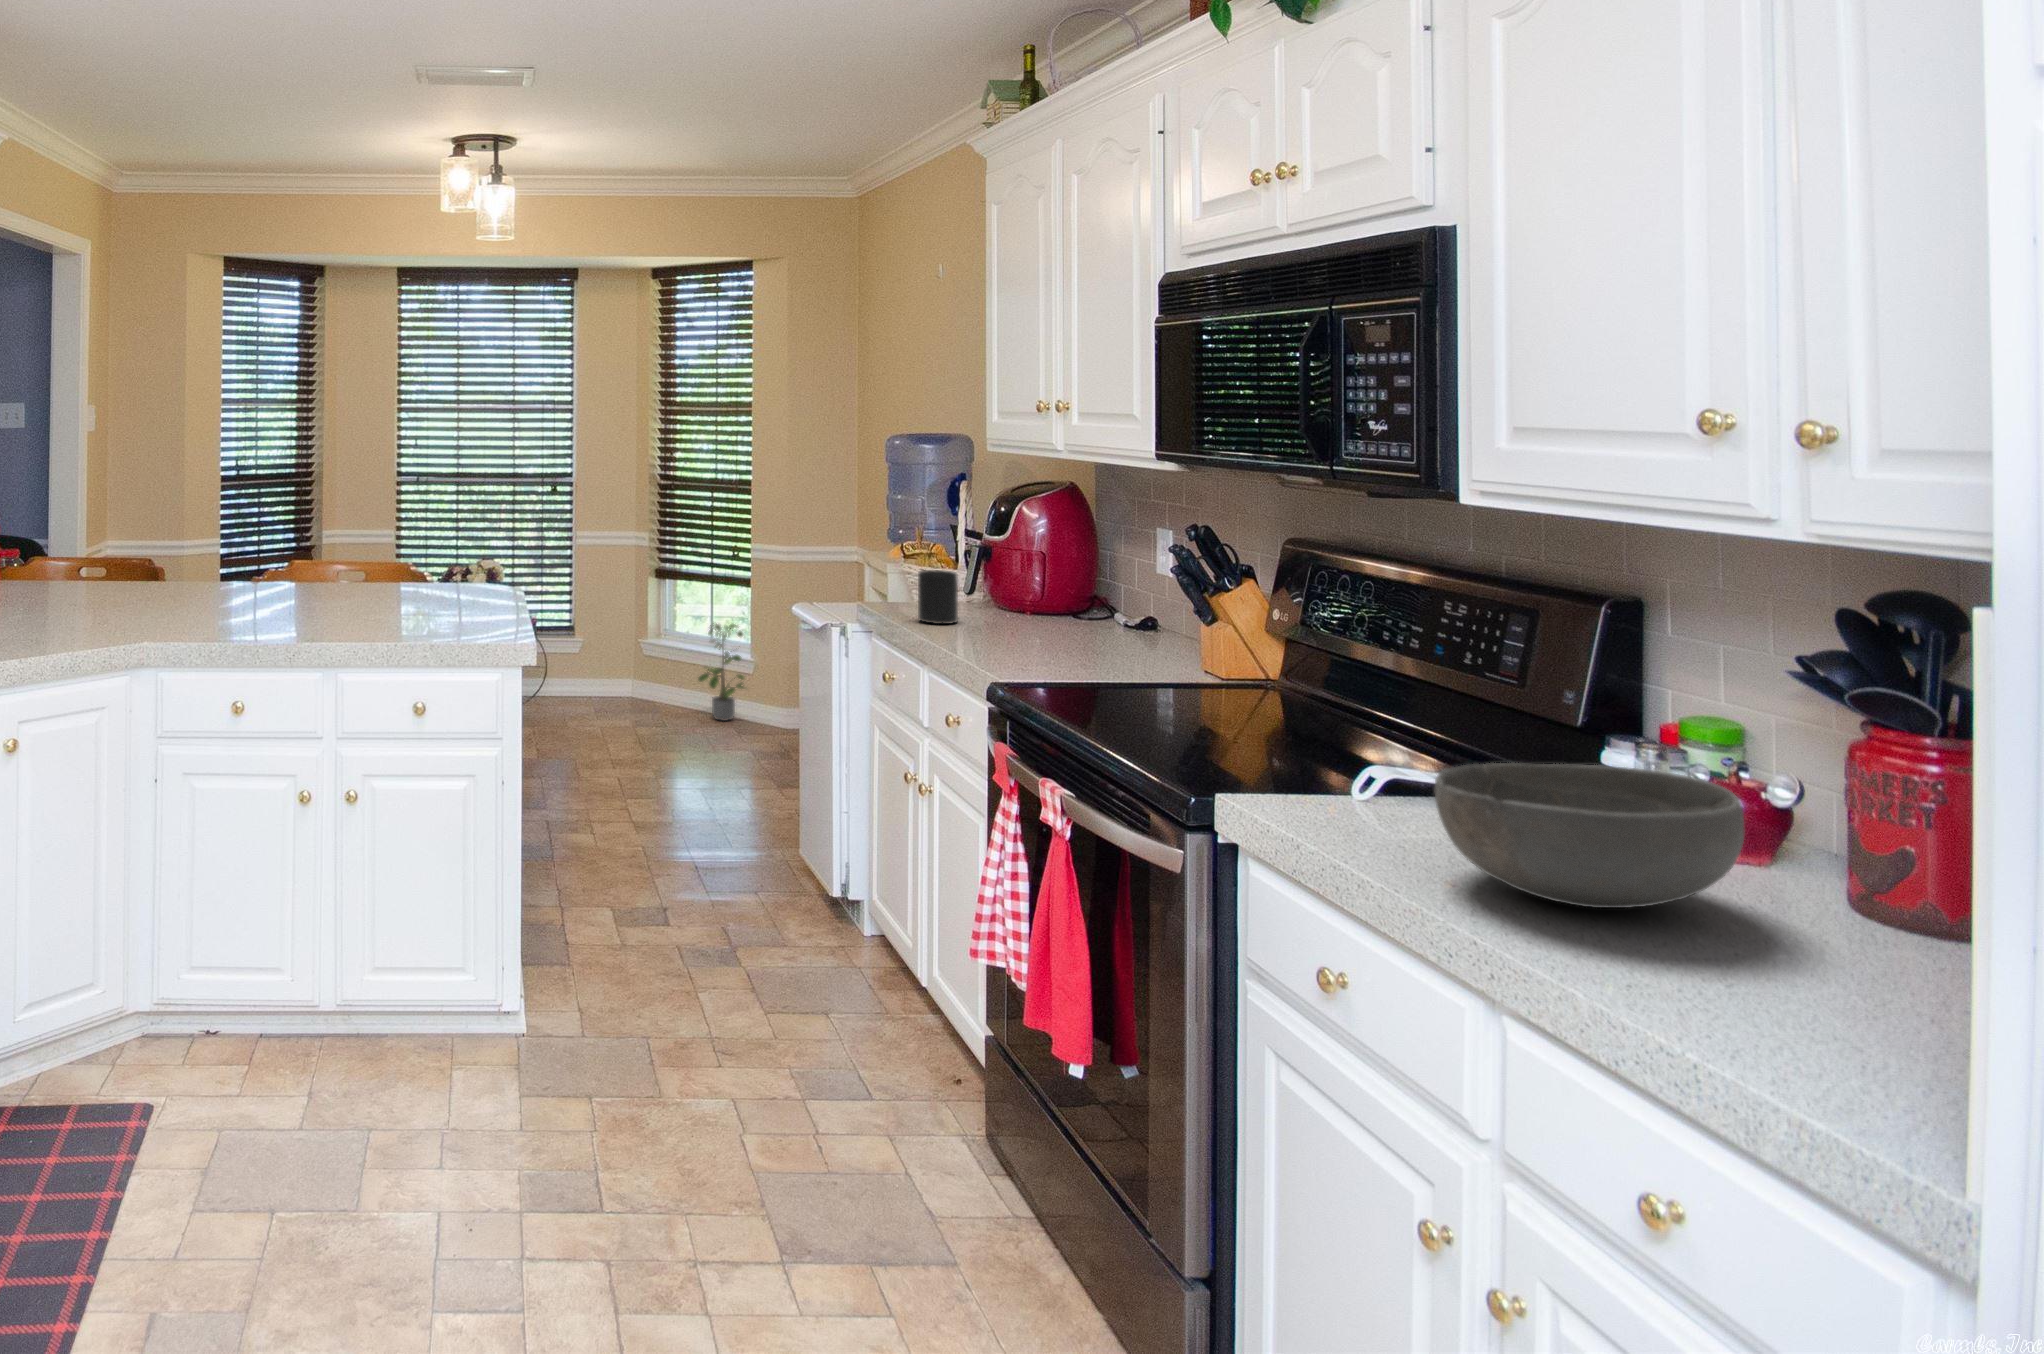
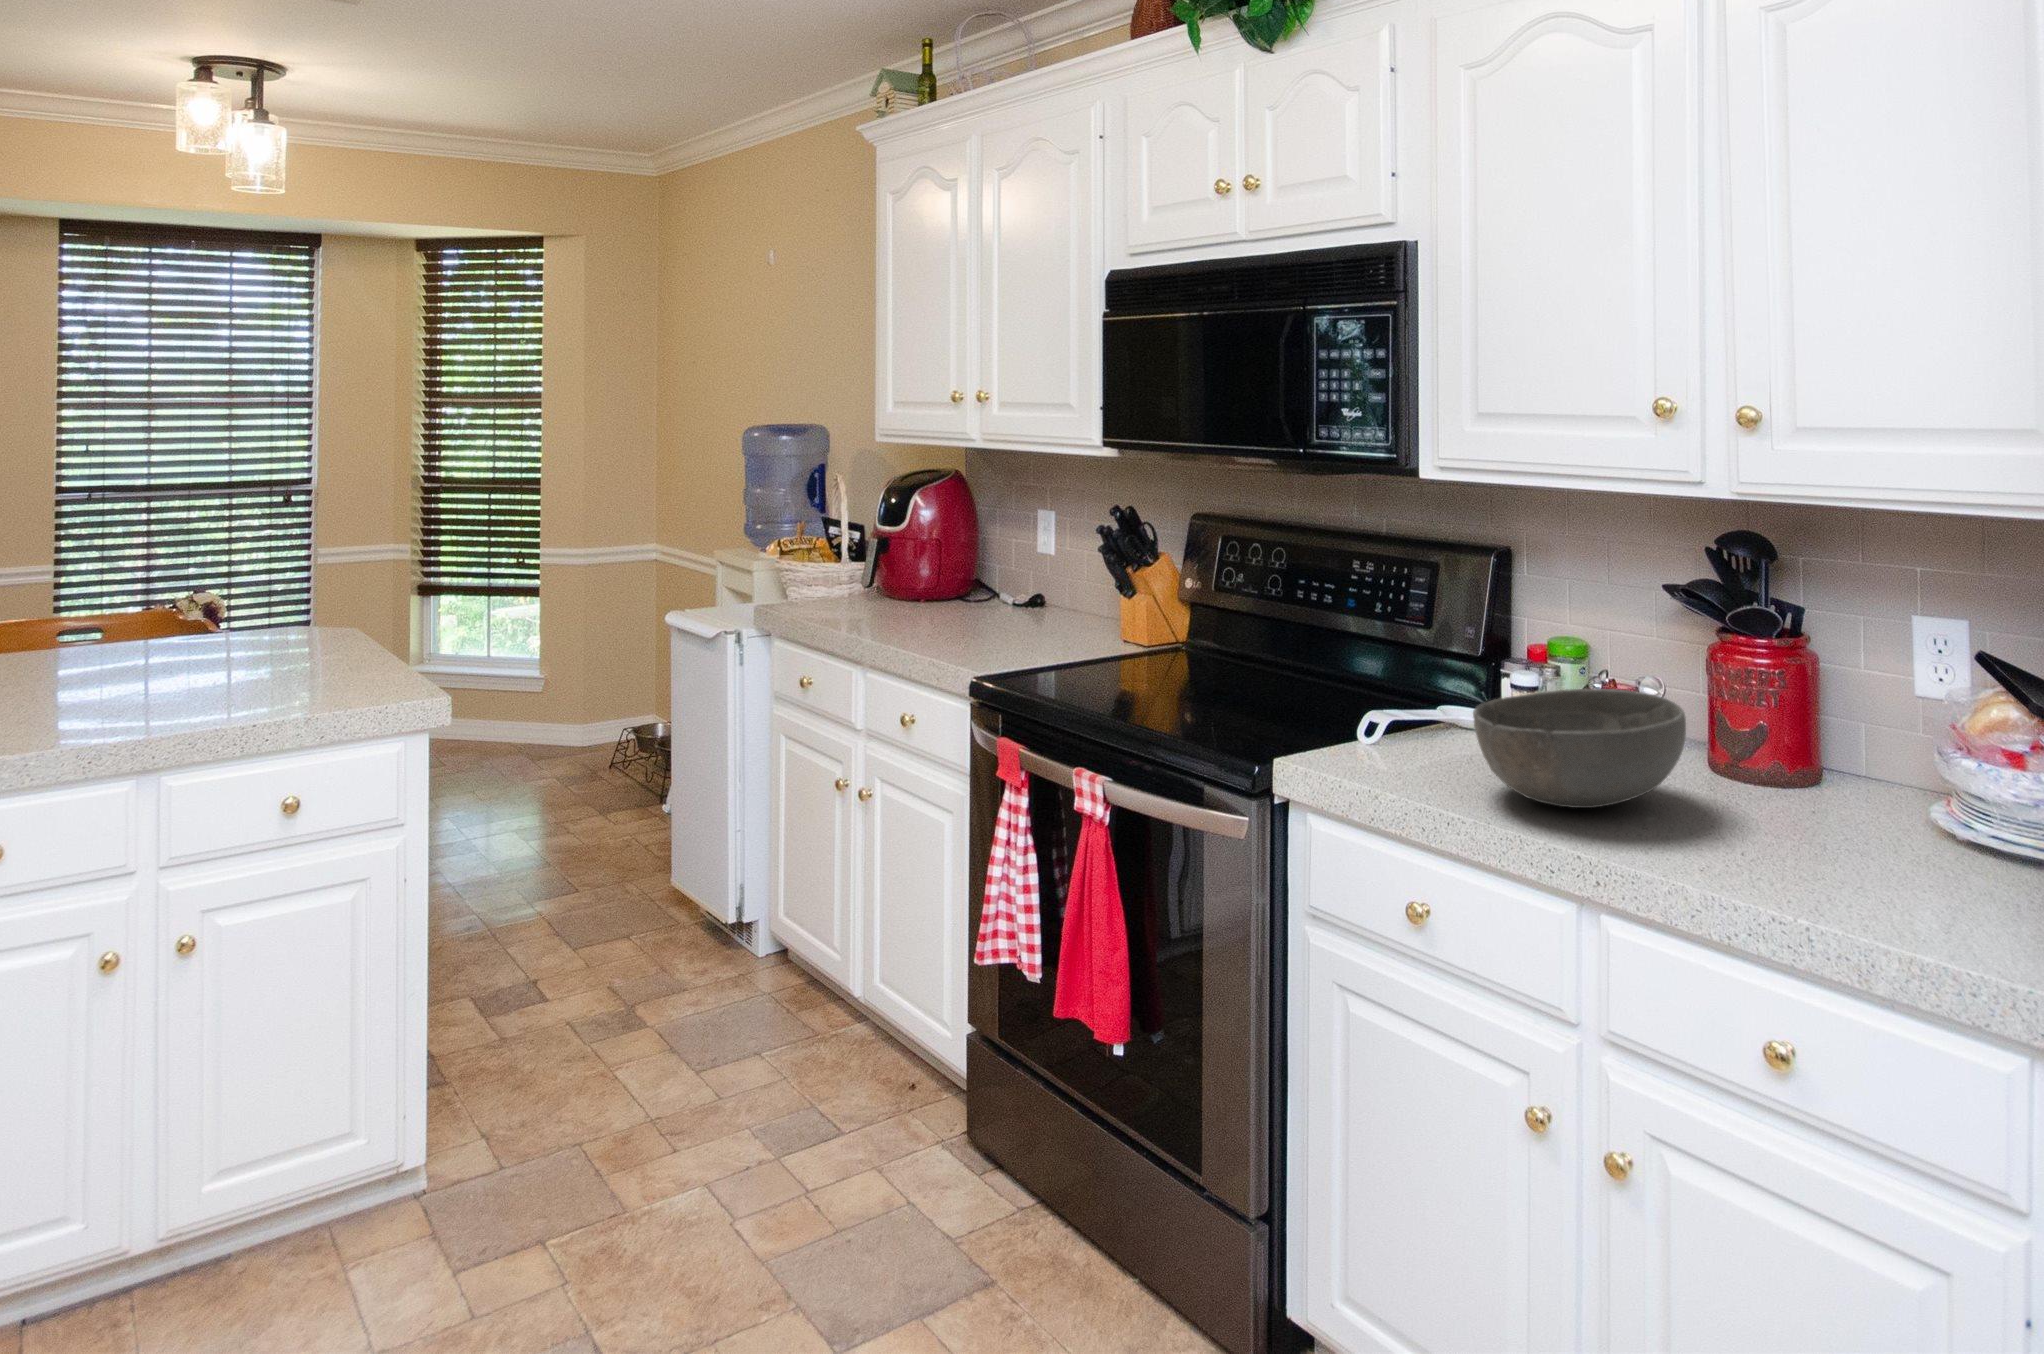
mug: present [918,570,958,624] -> none [835,566,874,622]
potted plant: present [698,623,744,721] -> none [476,636,540,750]

